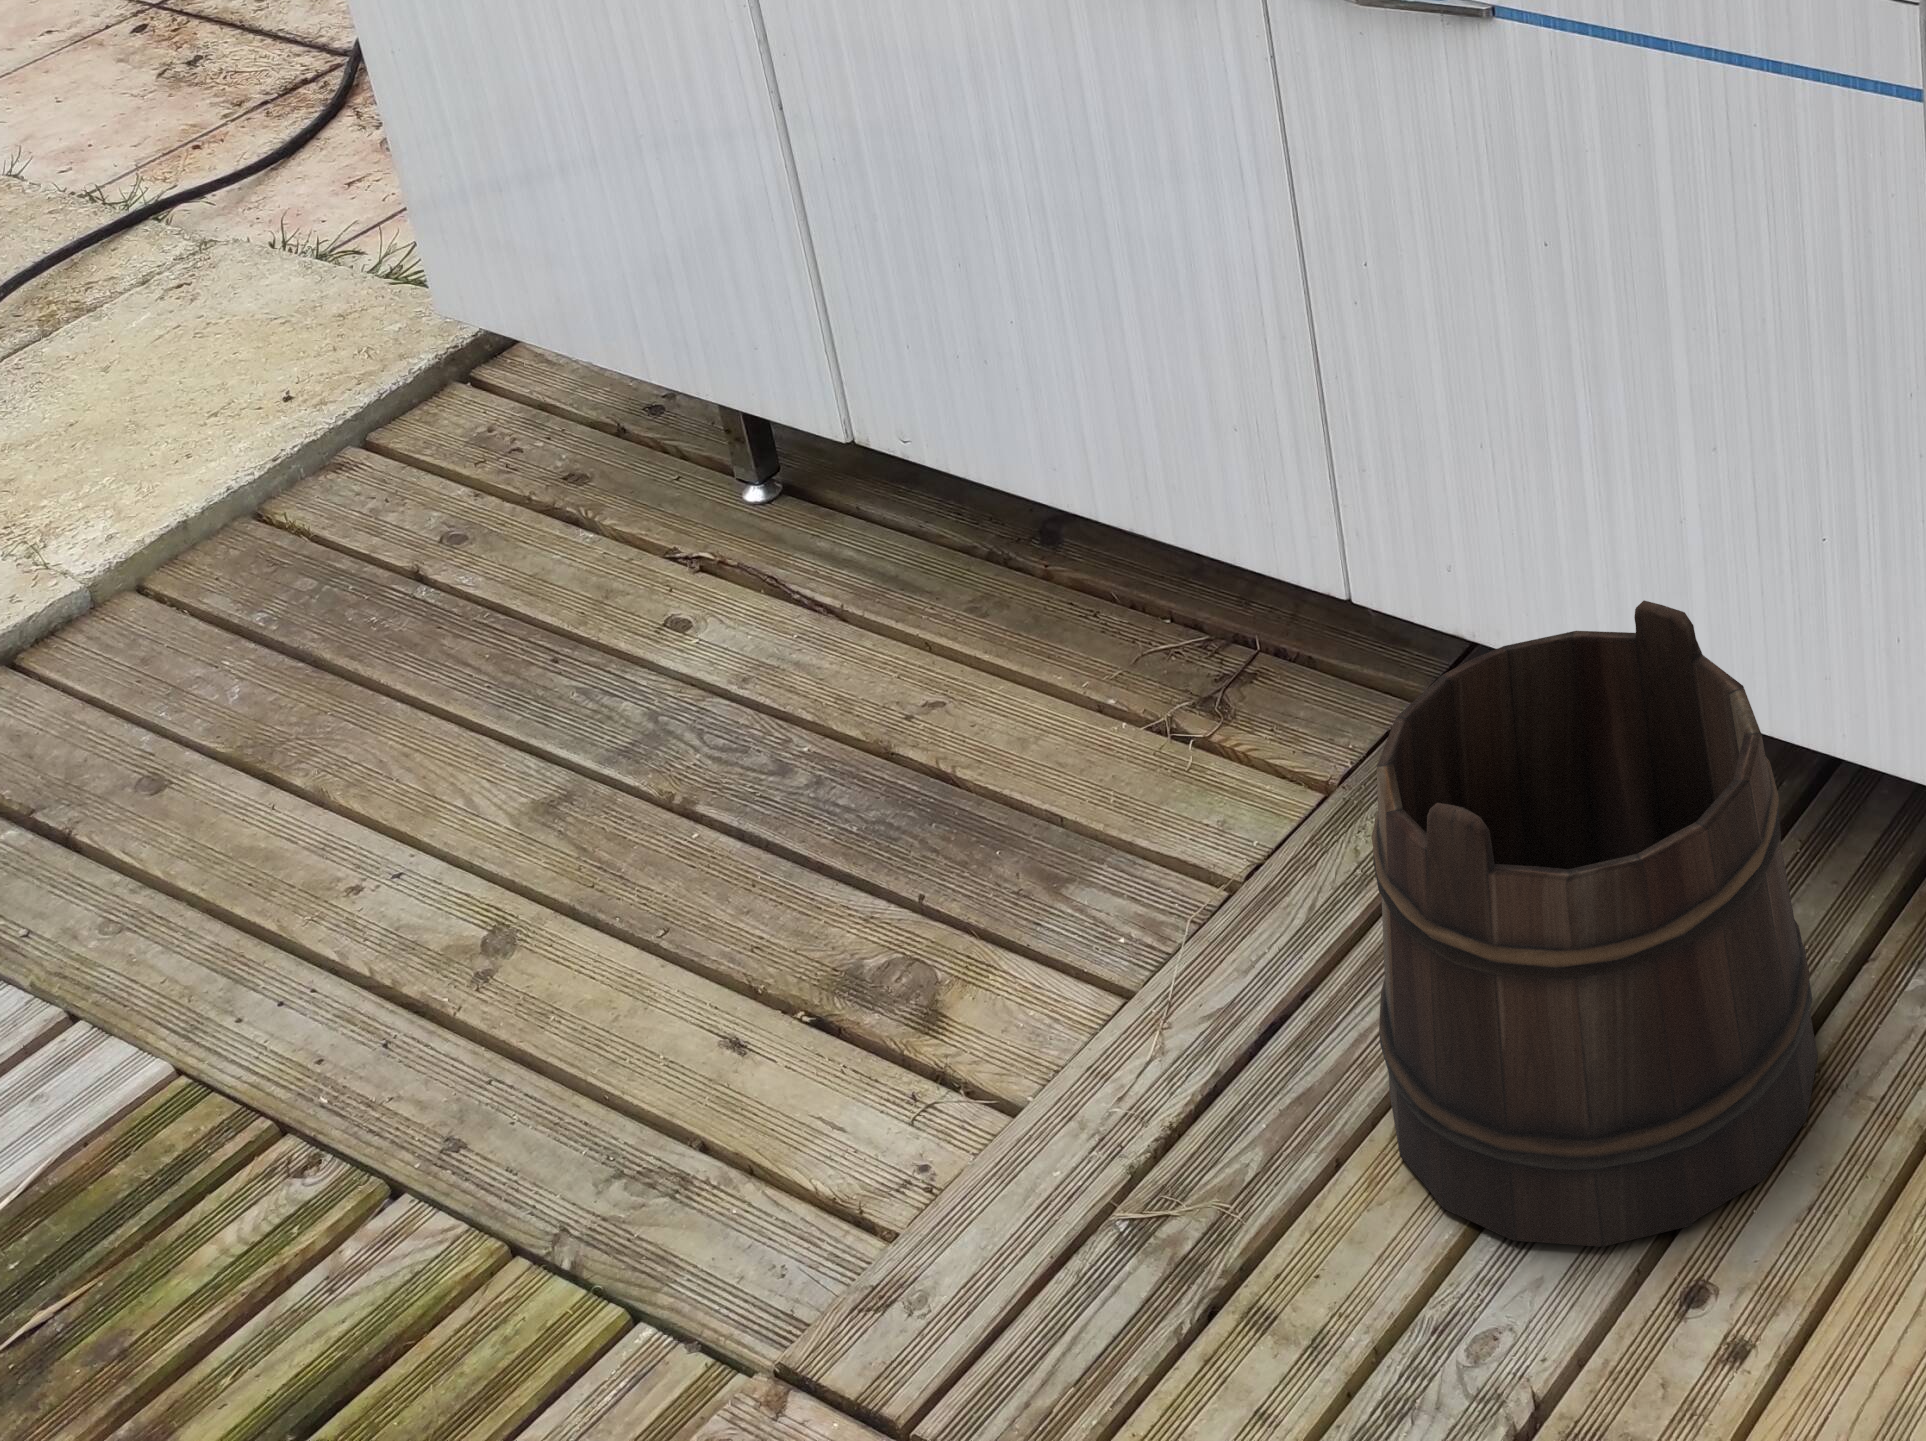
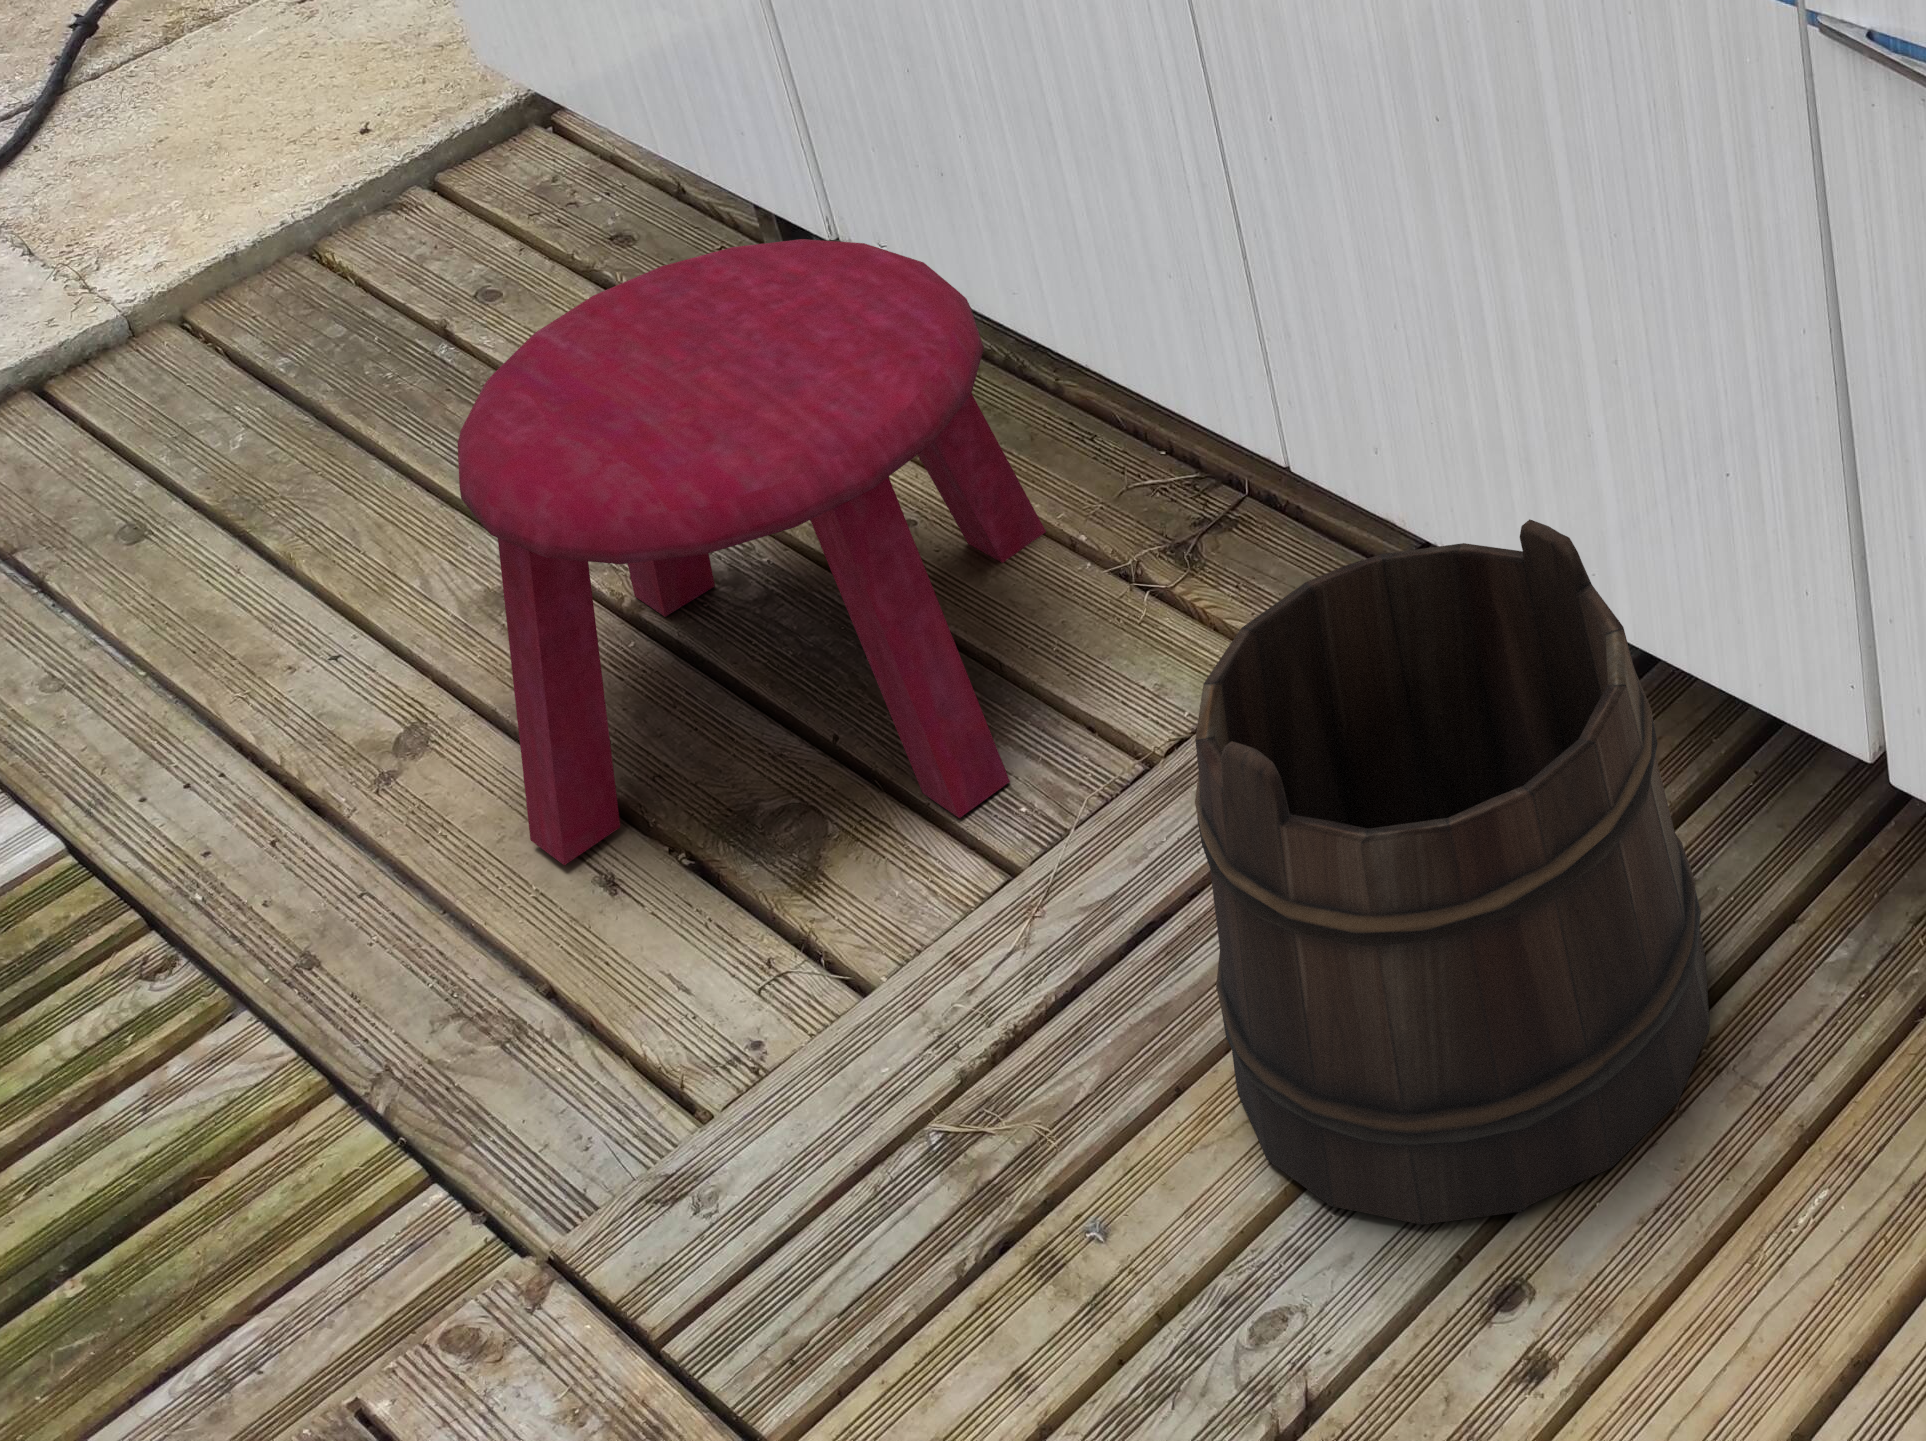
stool: none [584,425,1107,1026] -> present [457,239,1046,865]

